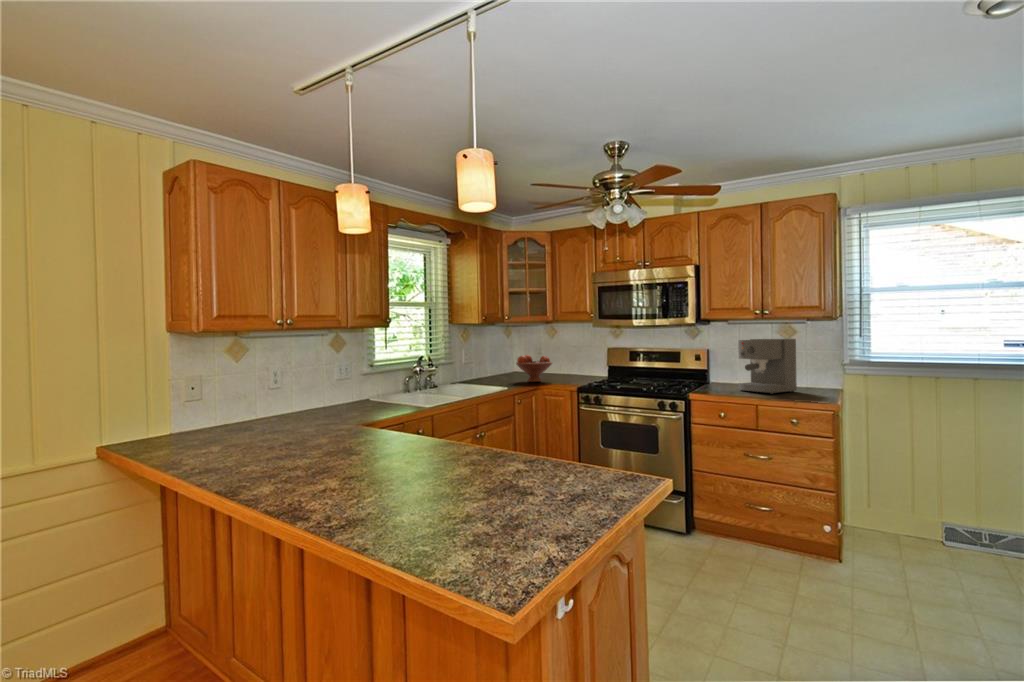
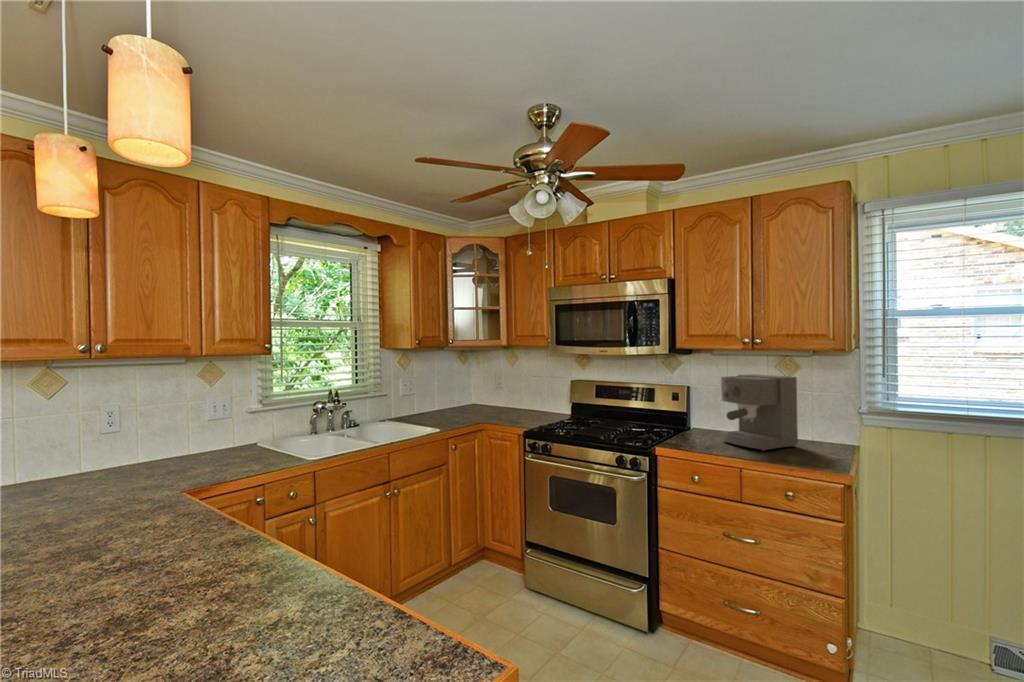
fruit bowl: present [516,355,552,382] -> none [460,385,504,419]

